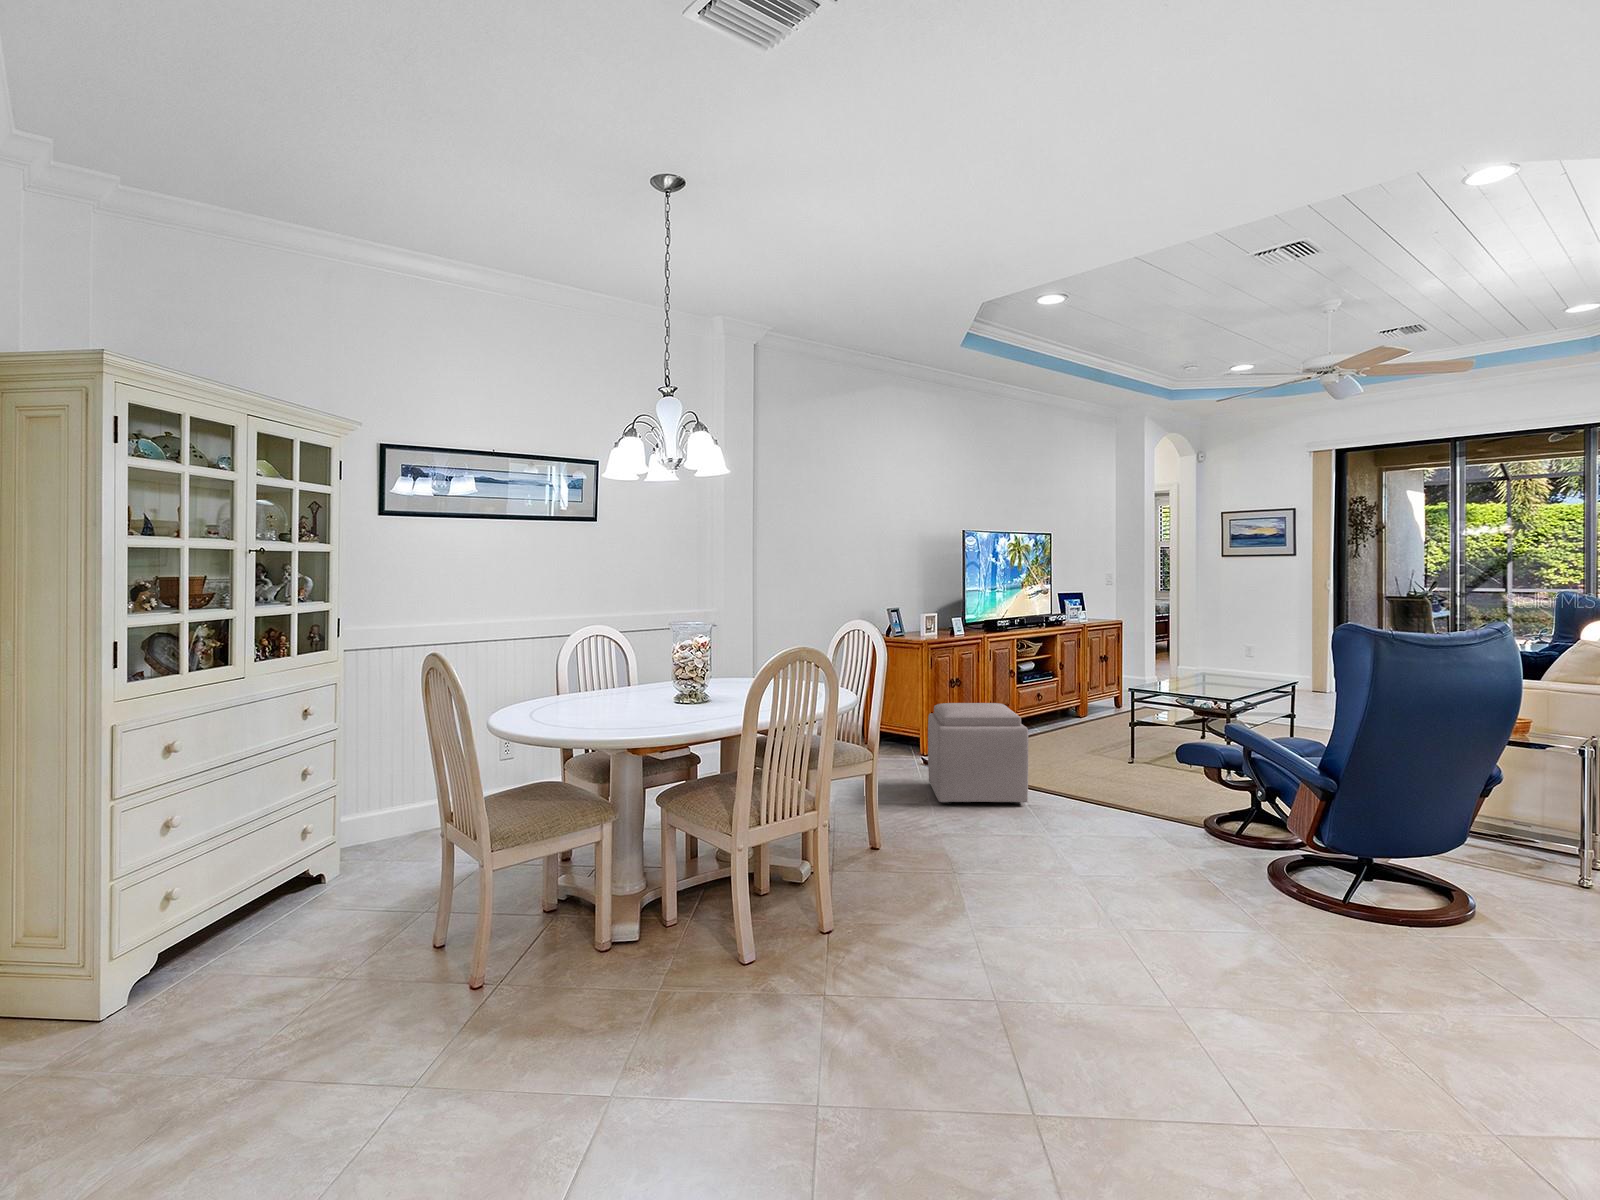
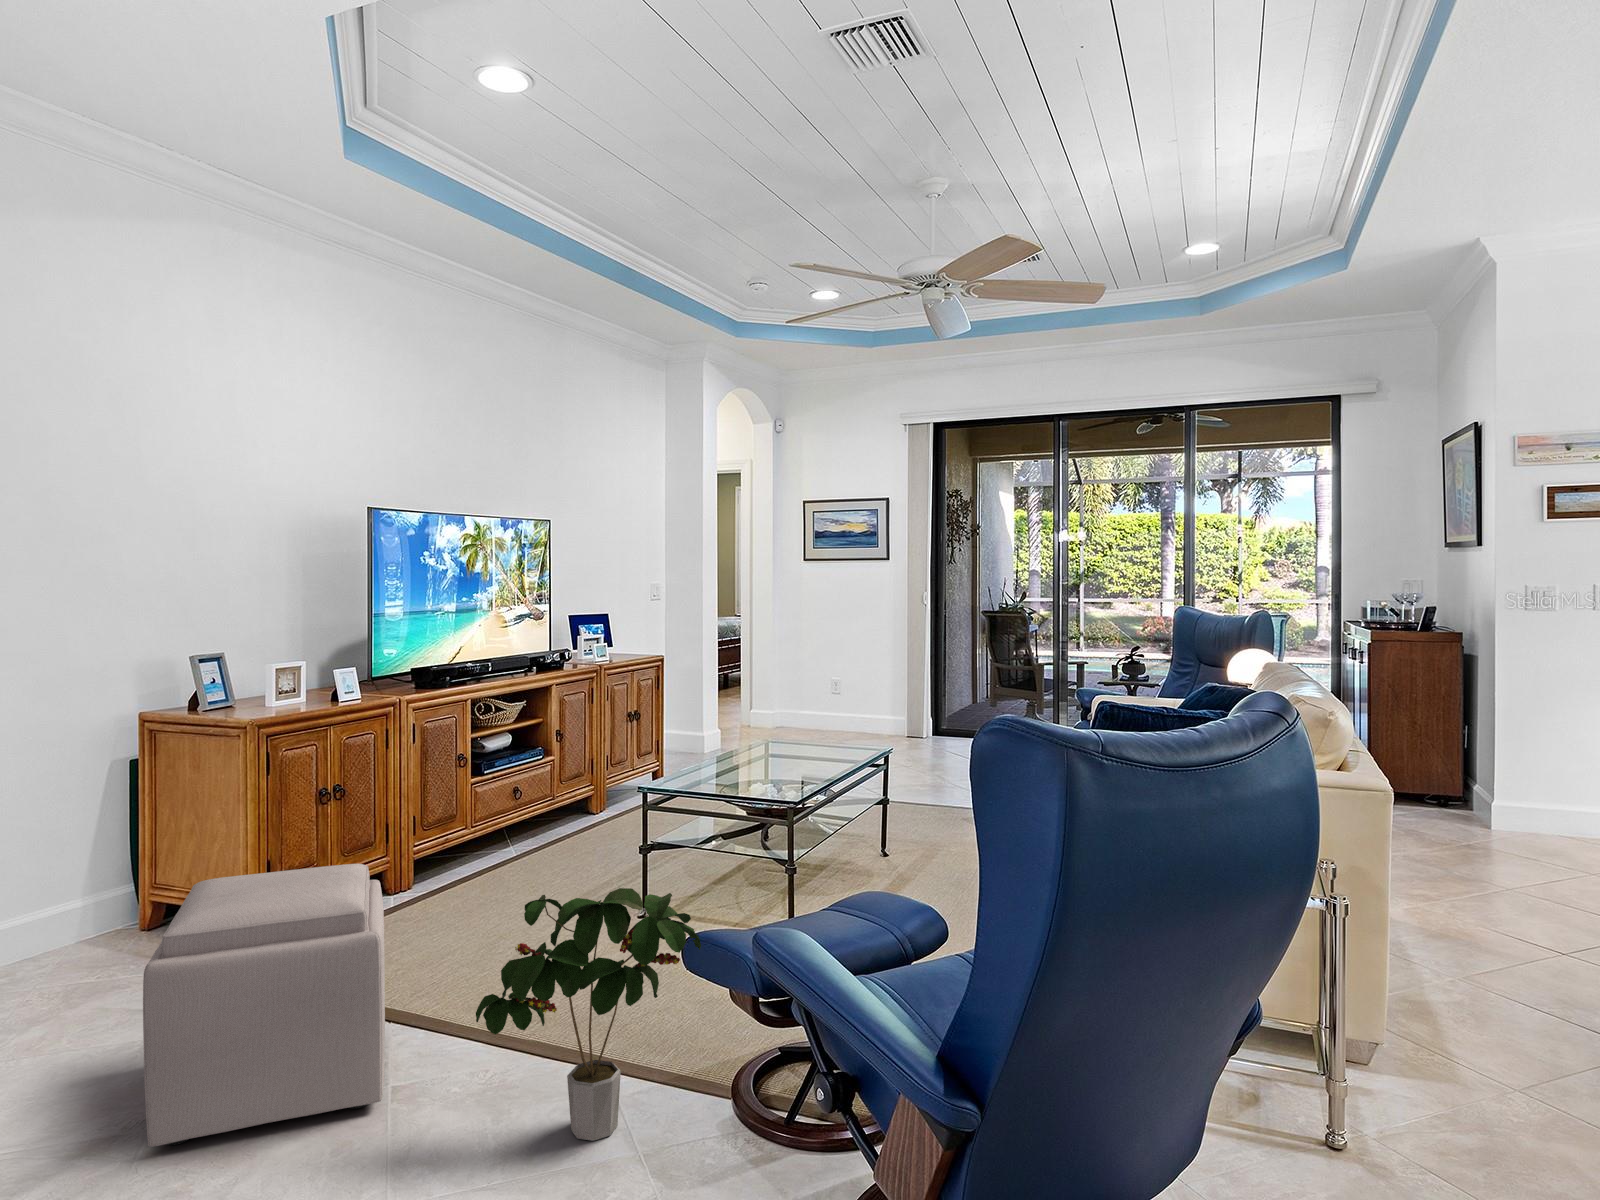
potted plant: none [1075,714,1185,825] -> present [476,888,701,1141]

